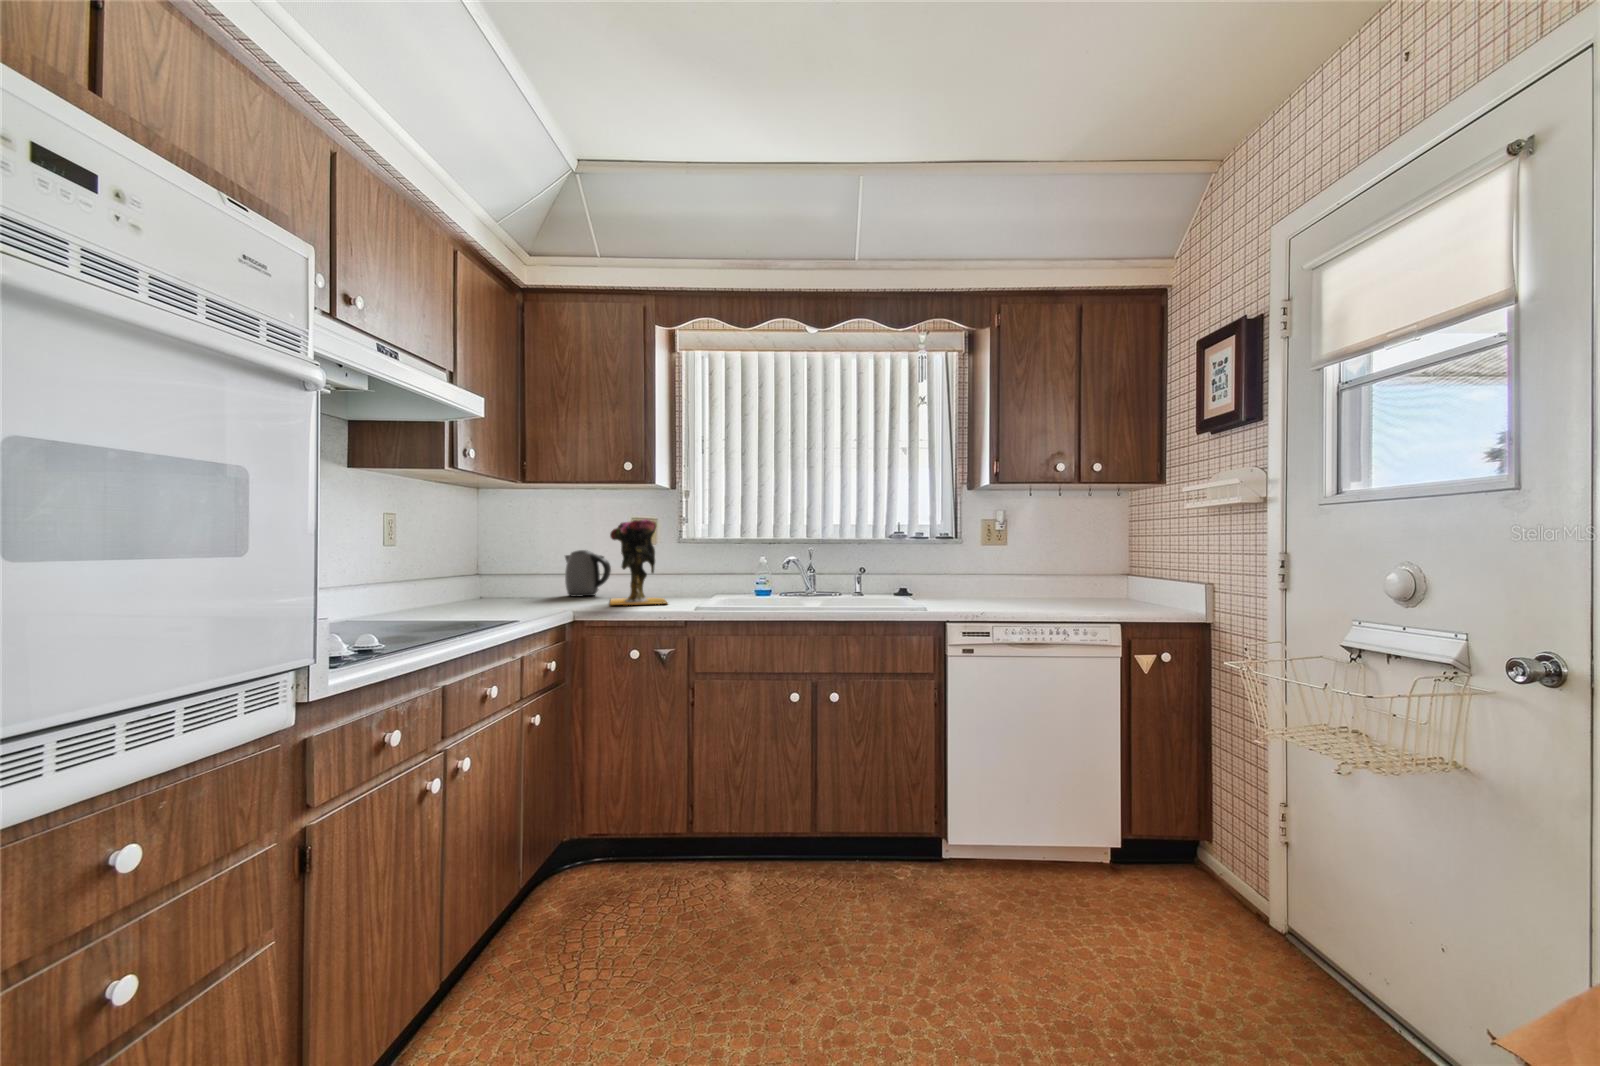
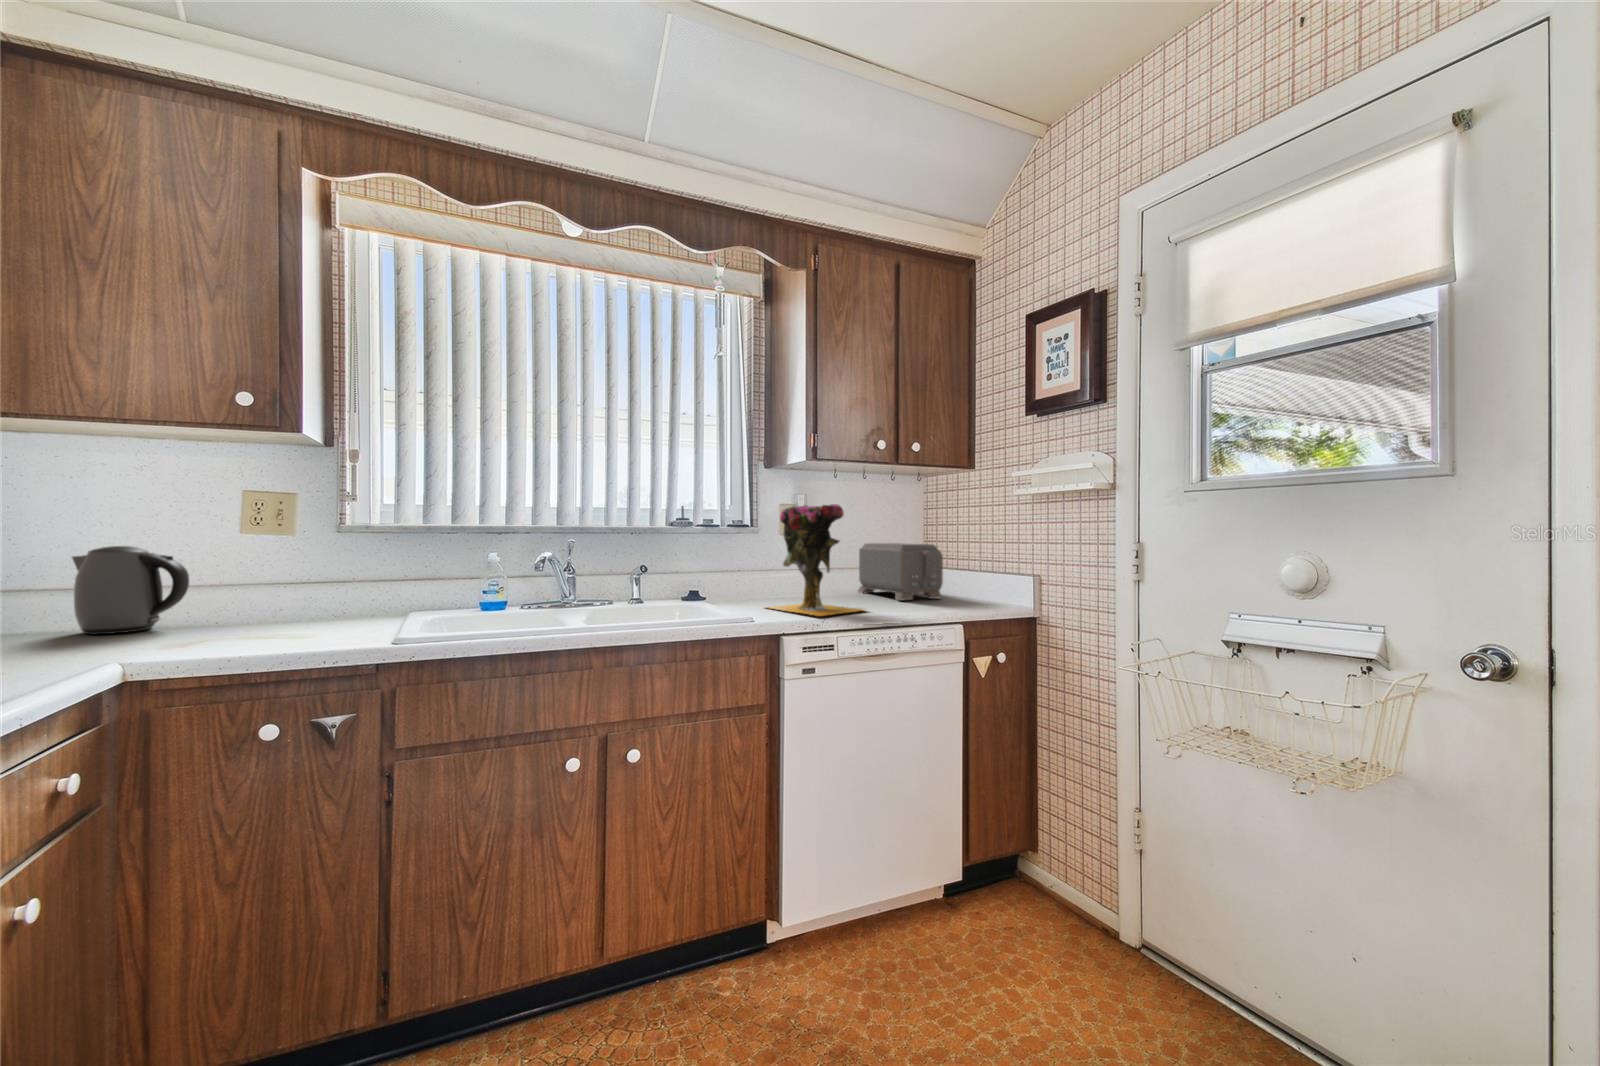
vase: present [610,519,667,605] -> present [769,504,864,616]
toaster: none [1046,553,1122,602] -> present [858,543,943,600]

